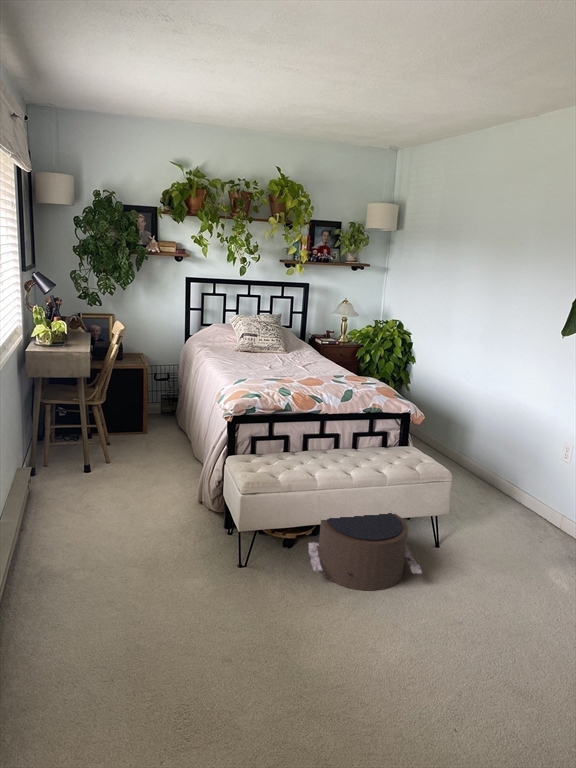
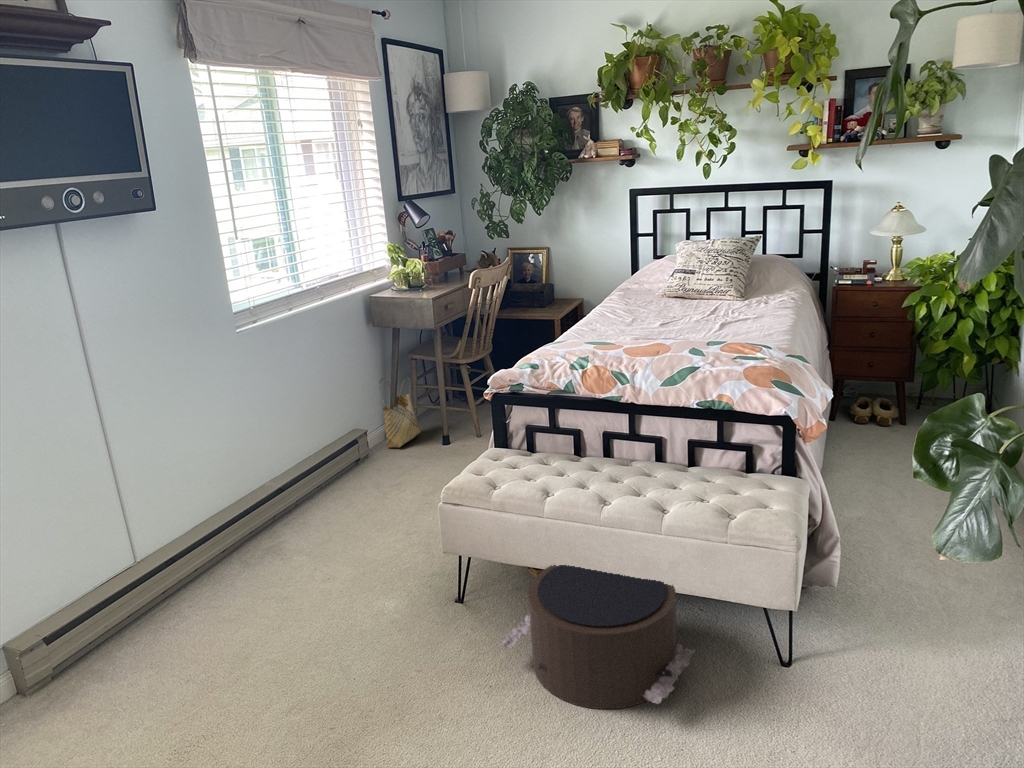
woven basket: none [37,415,63,474] -> present [380,378,420,447]

